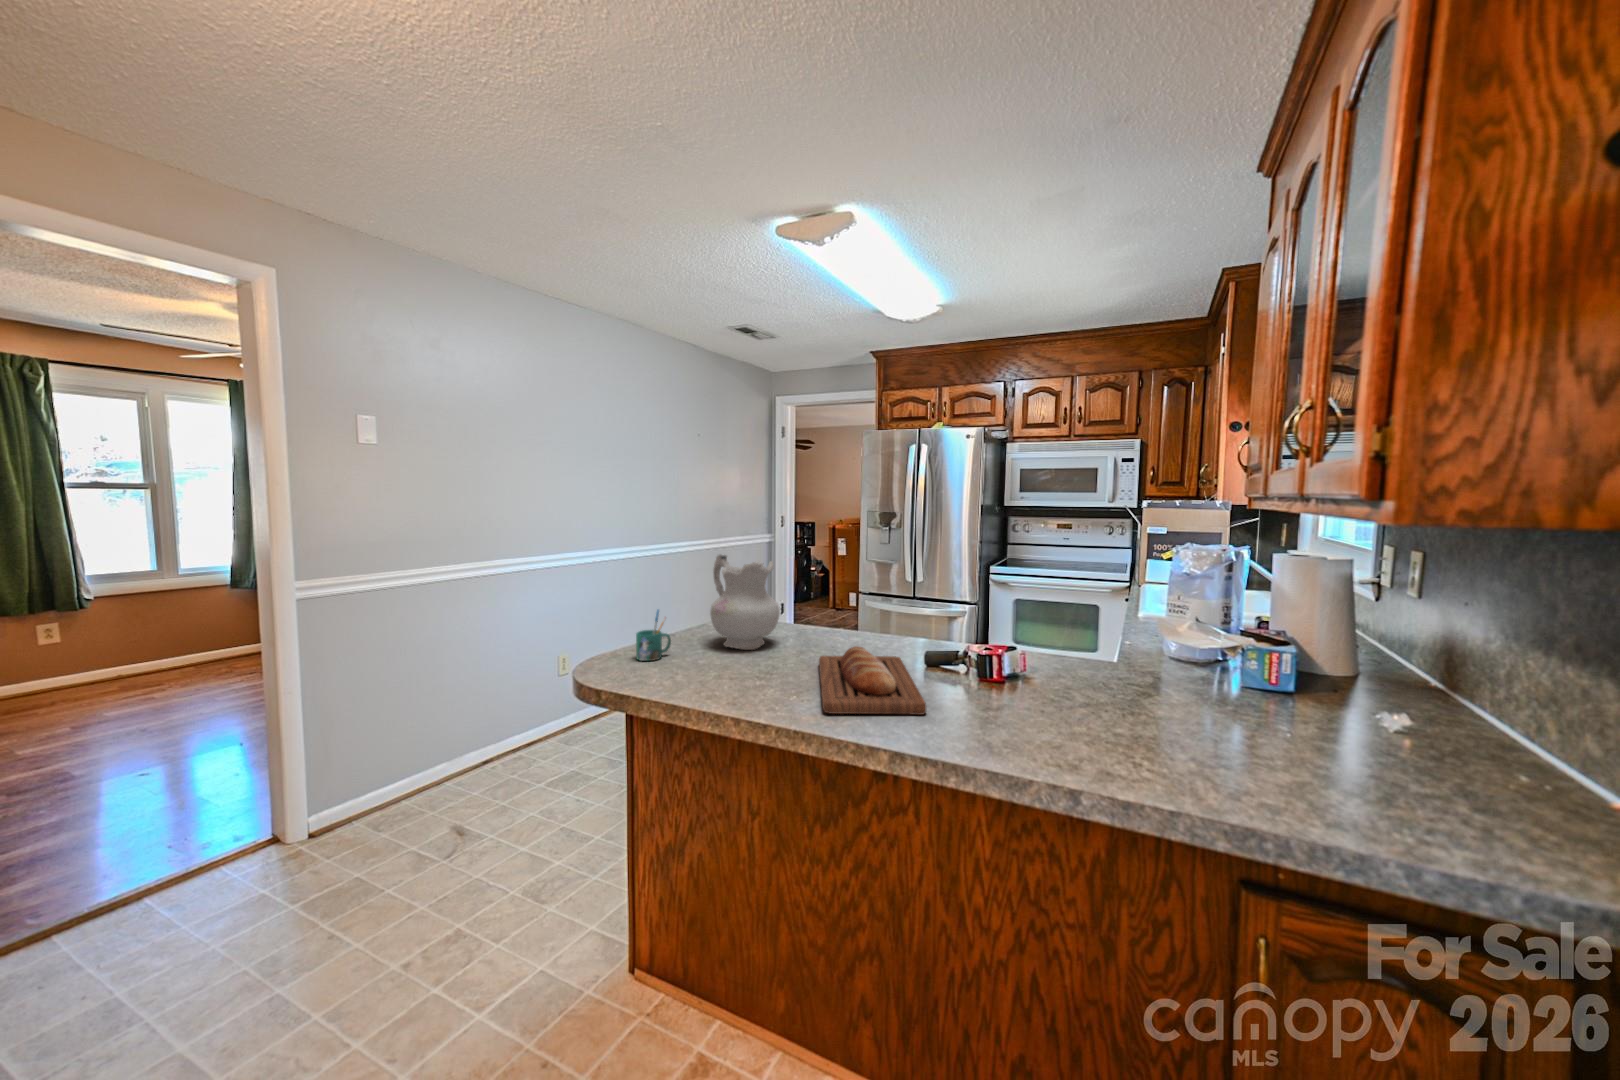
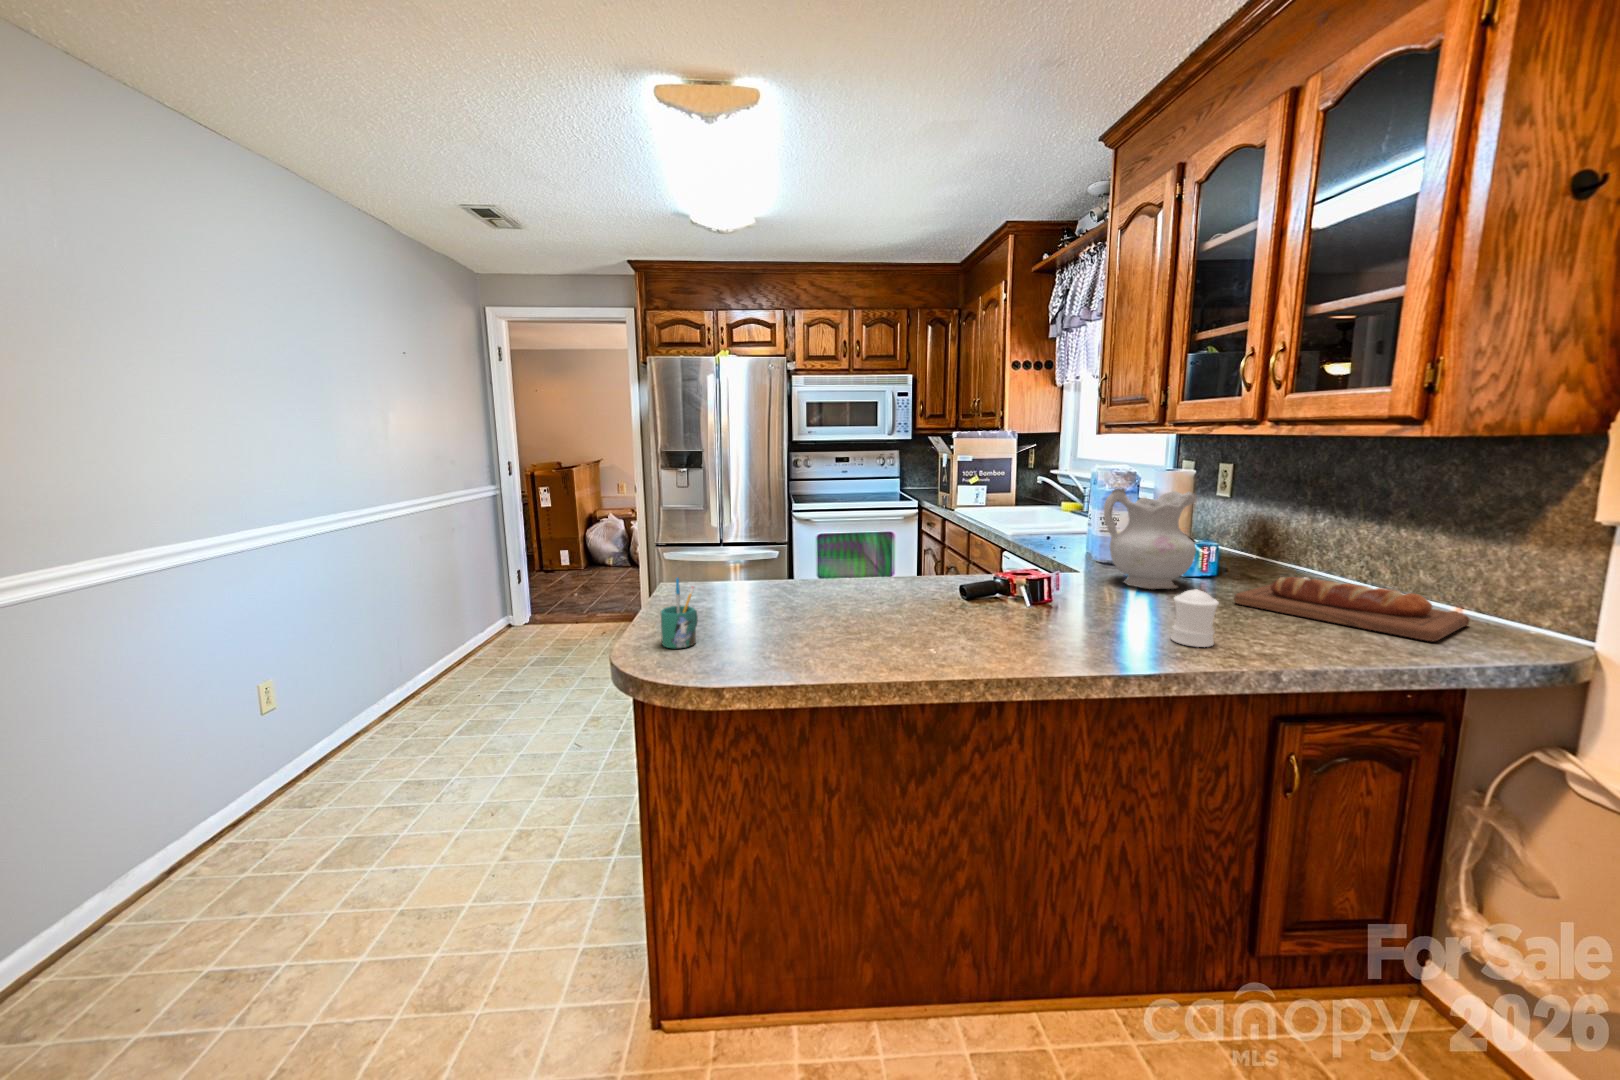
ceramic pitcher: present [710,555,780,650] -> present [1104,488,1196,589]
bread loaf: present [819,646,926,715] -> present [1234,577,1470,641]
salt shaker: none [1020,686,1067,753] -> present [1171,589,1219,647]

